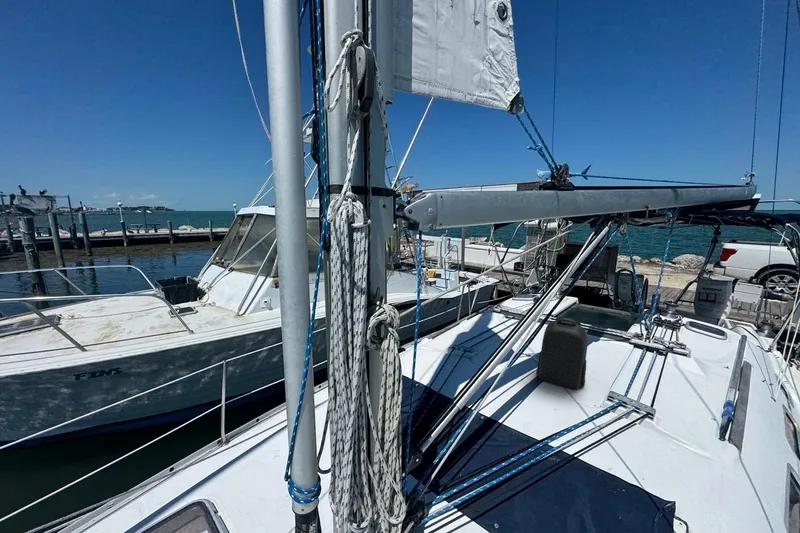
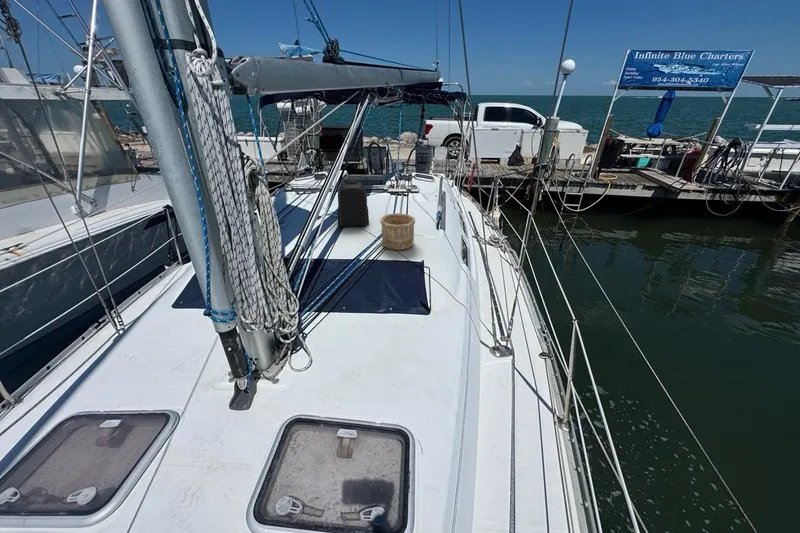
wooden bucket: none [595,388,667,462] -> present [381,213,415,250]

